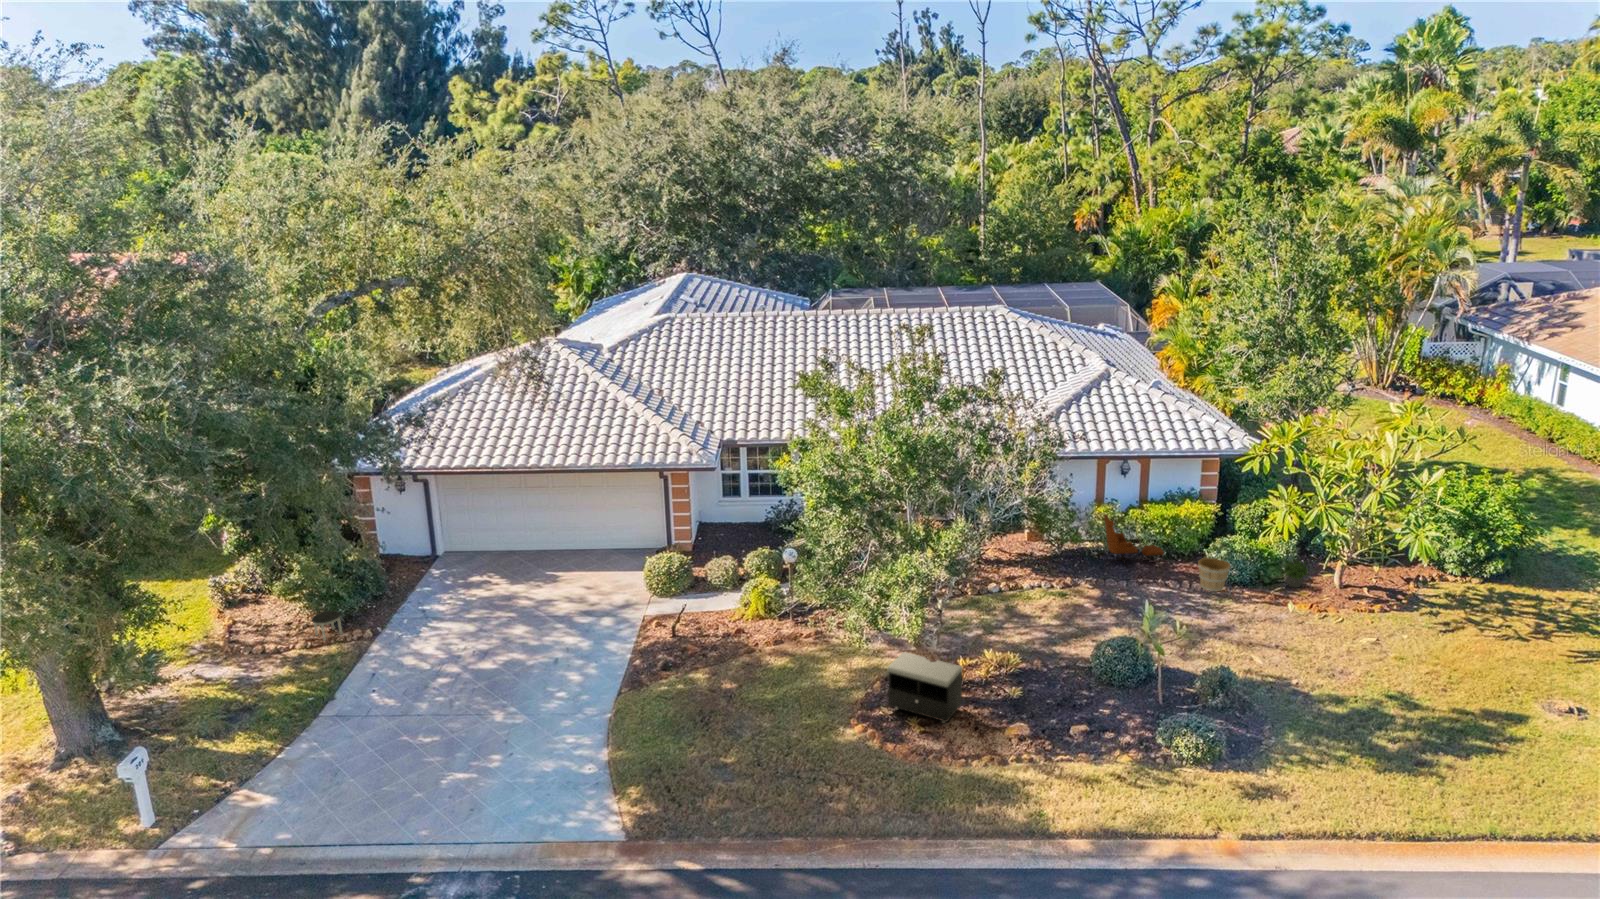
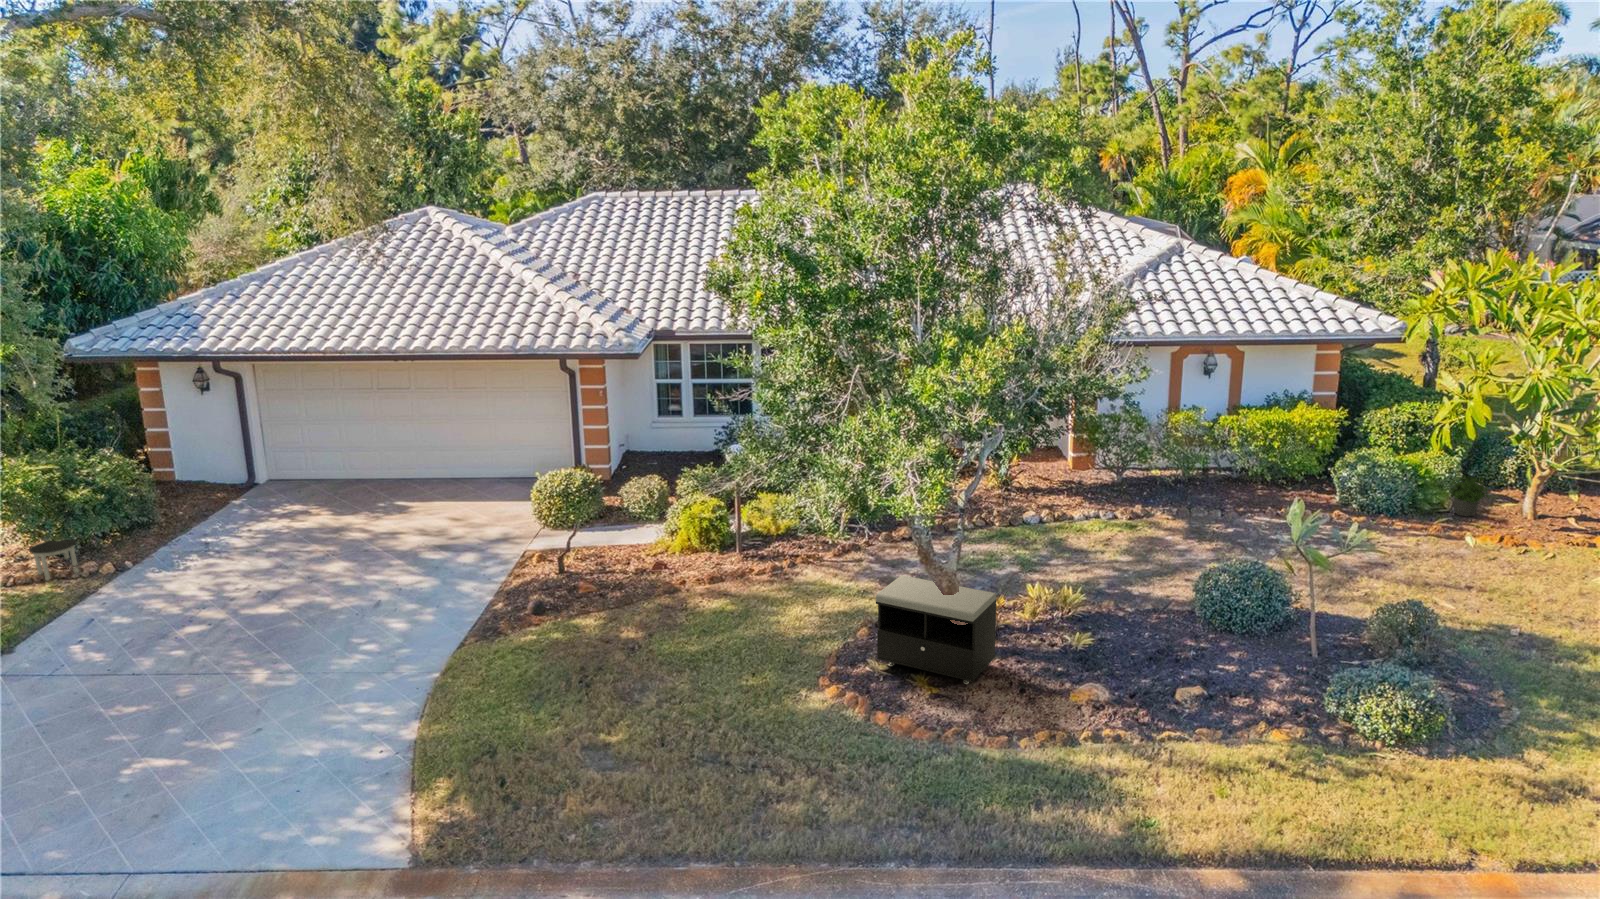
lounge chair: present [1104,515,1164,564] -> none [1185,422,1269,497]
wooden bucket: present [1198,557,1230,592] -> none [1325,474,1375,521]

